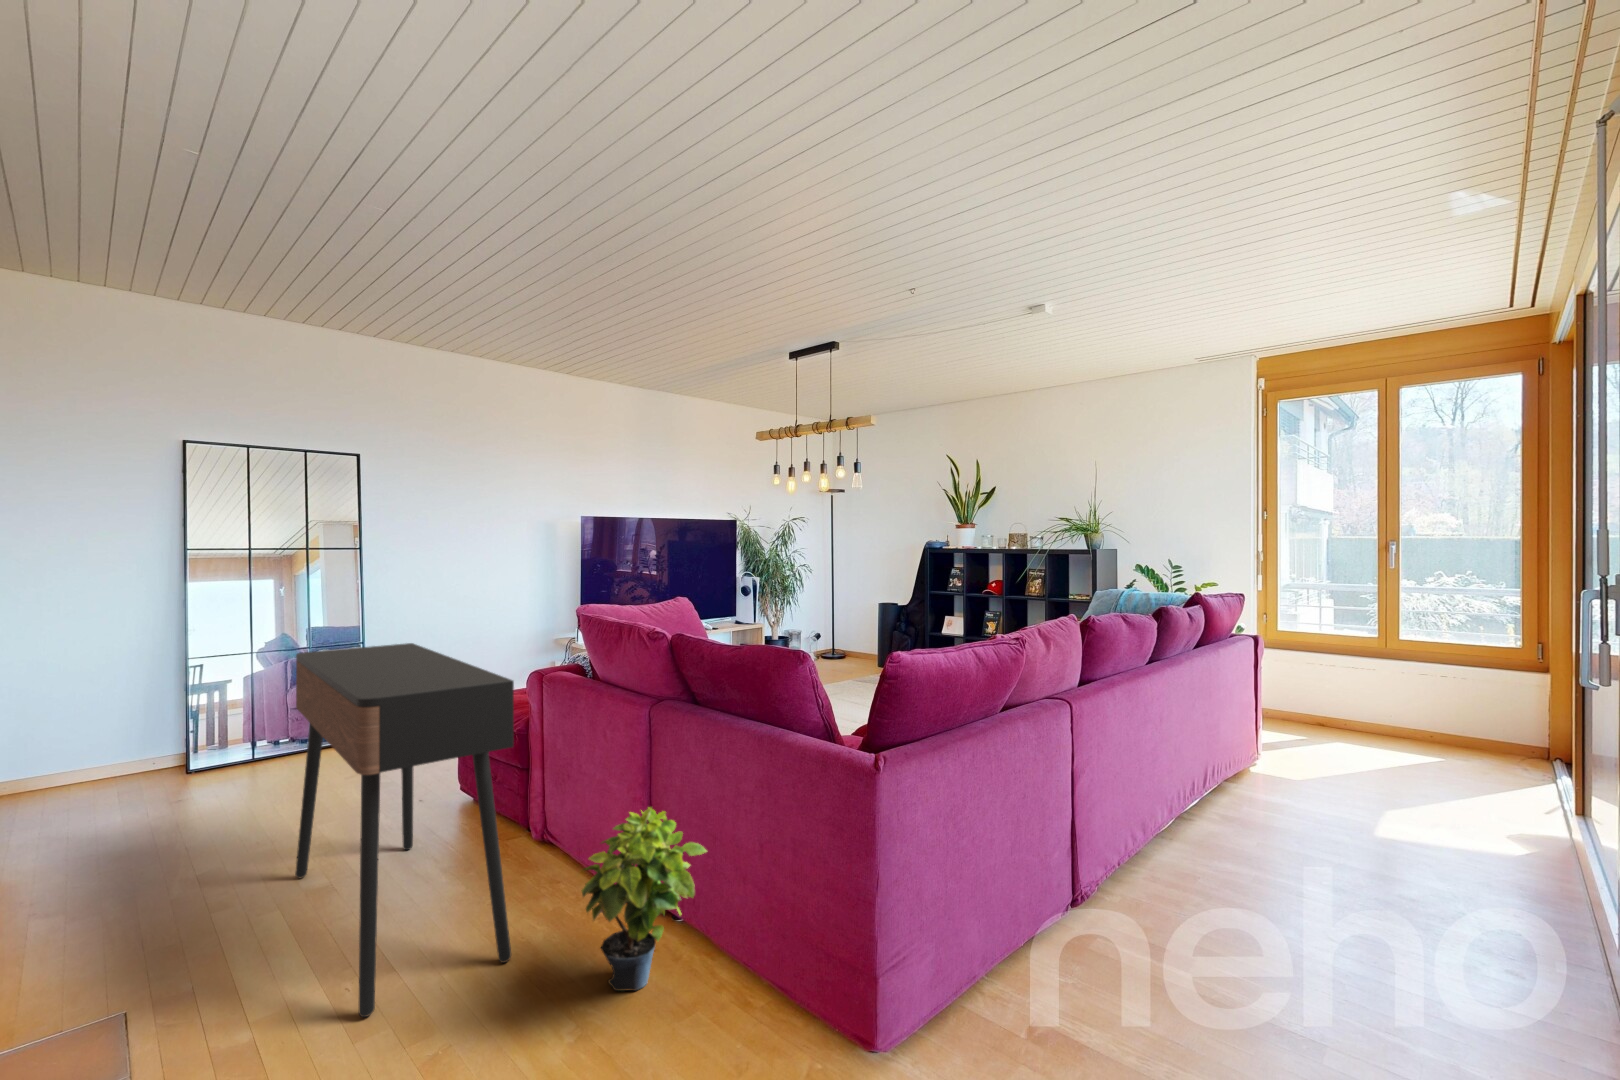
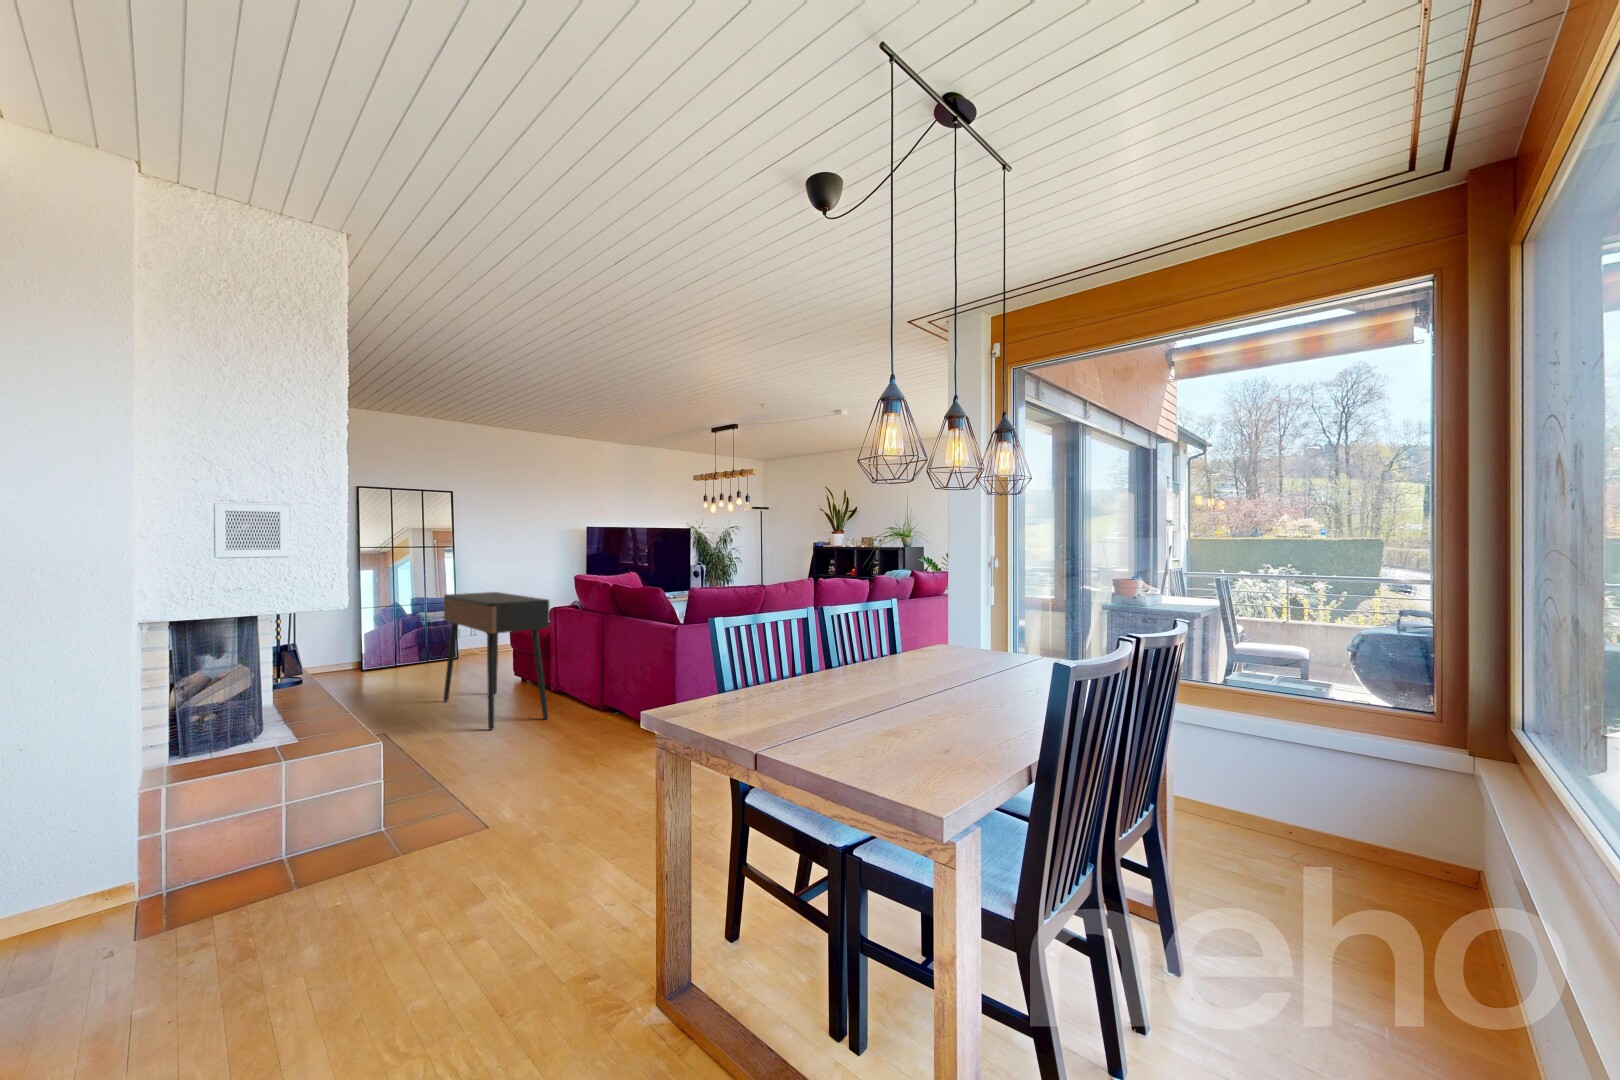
potted plant: present [582,807,707,991] -> none [578,650,630,724]

